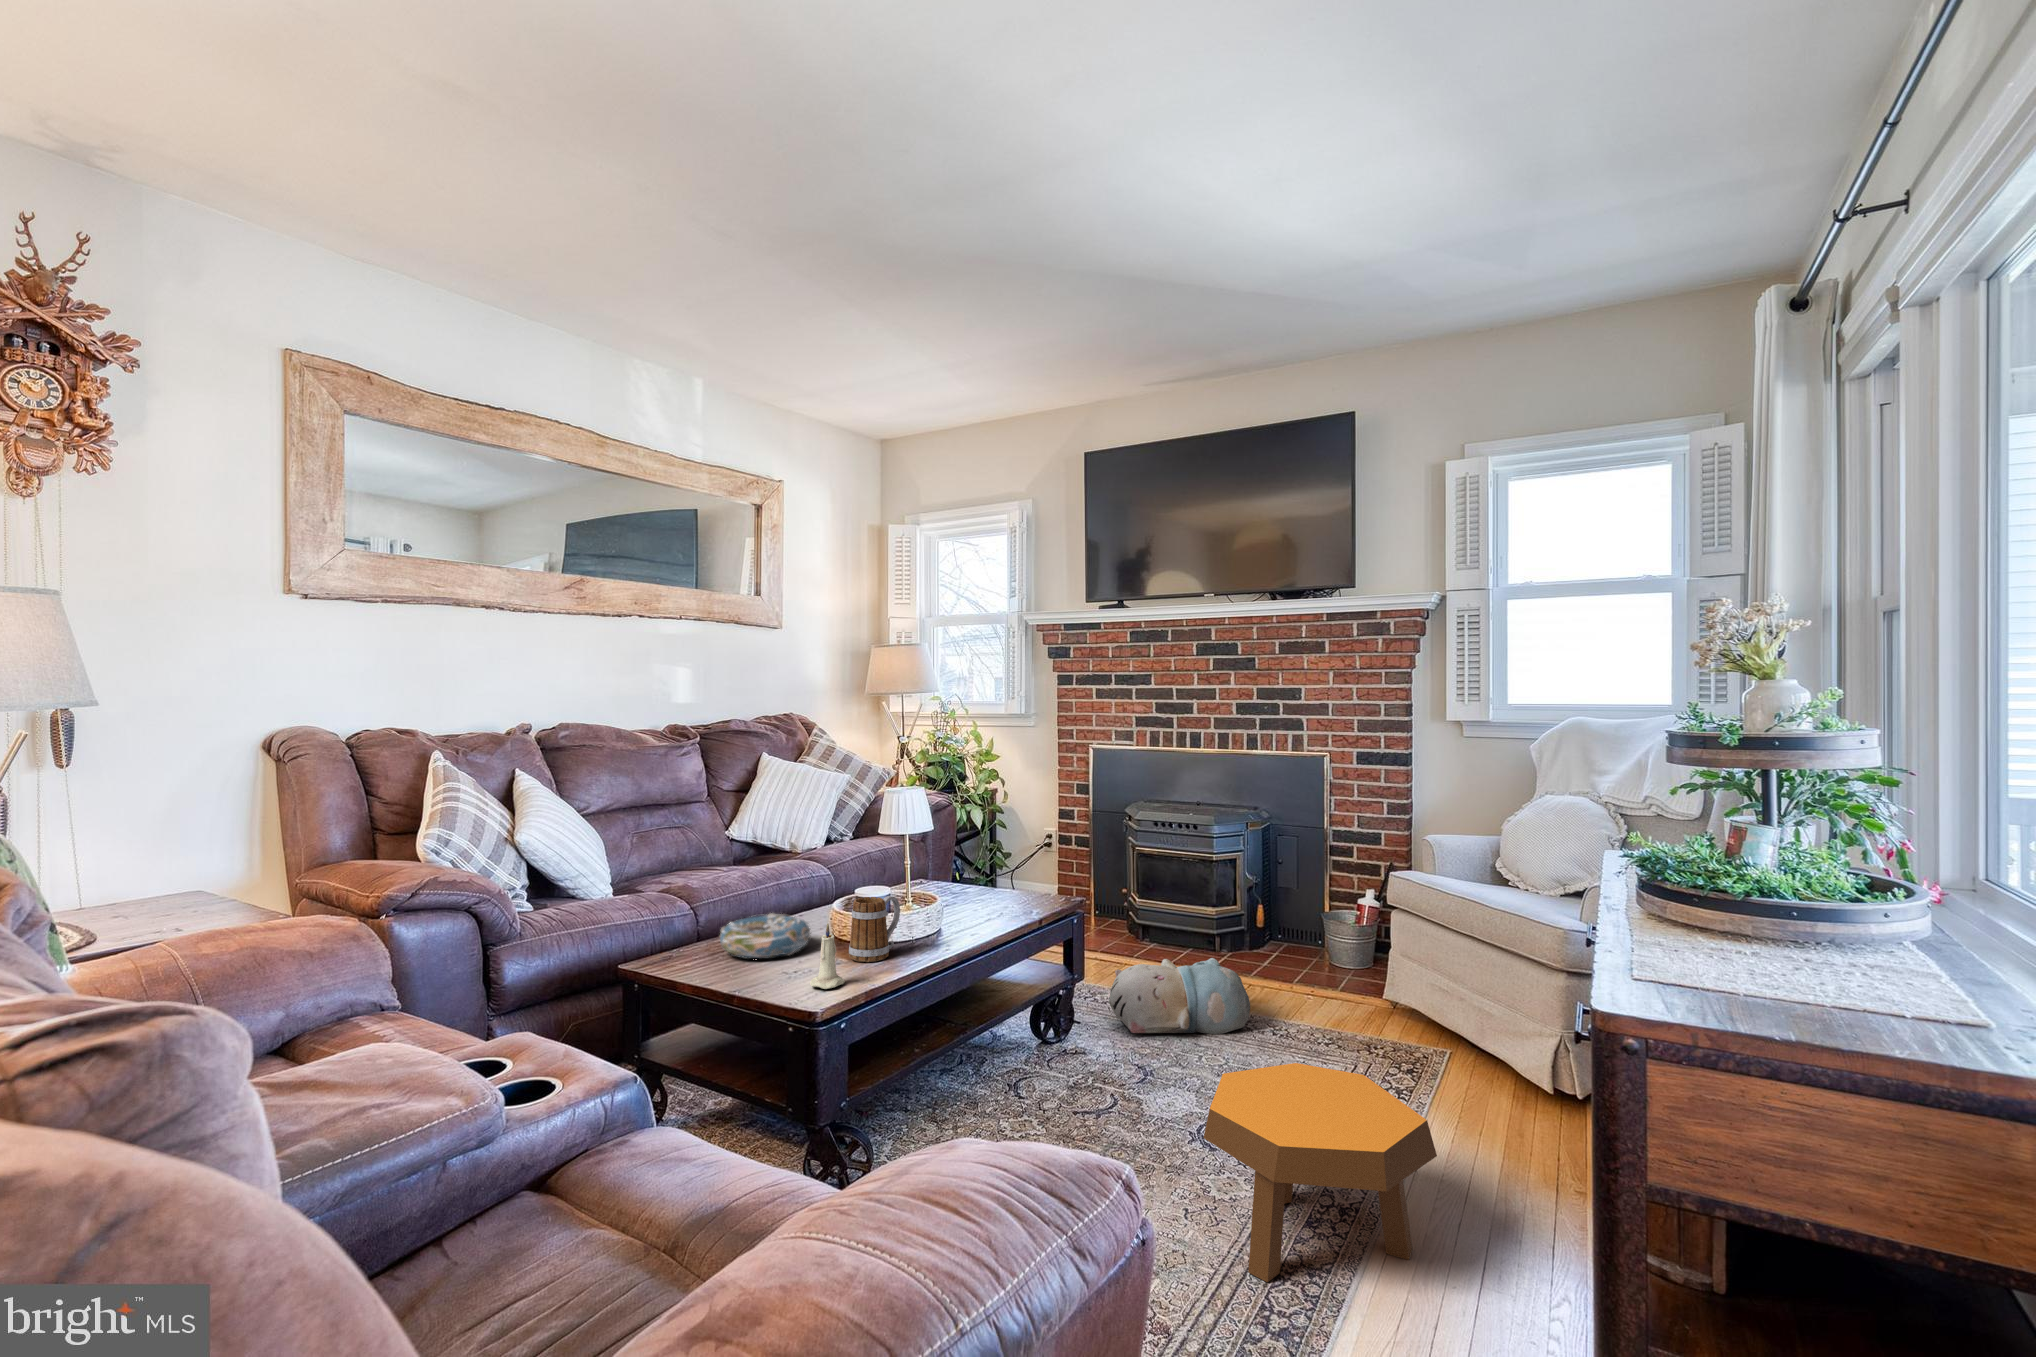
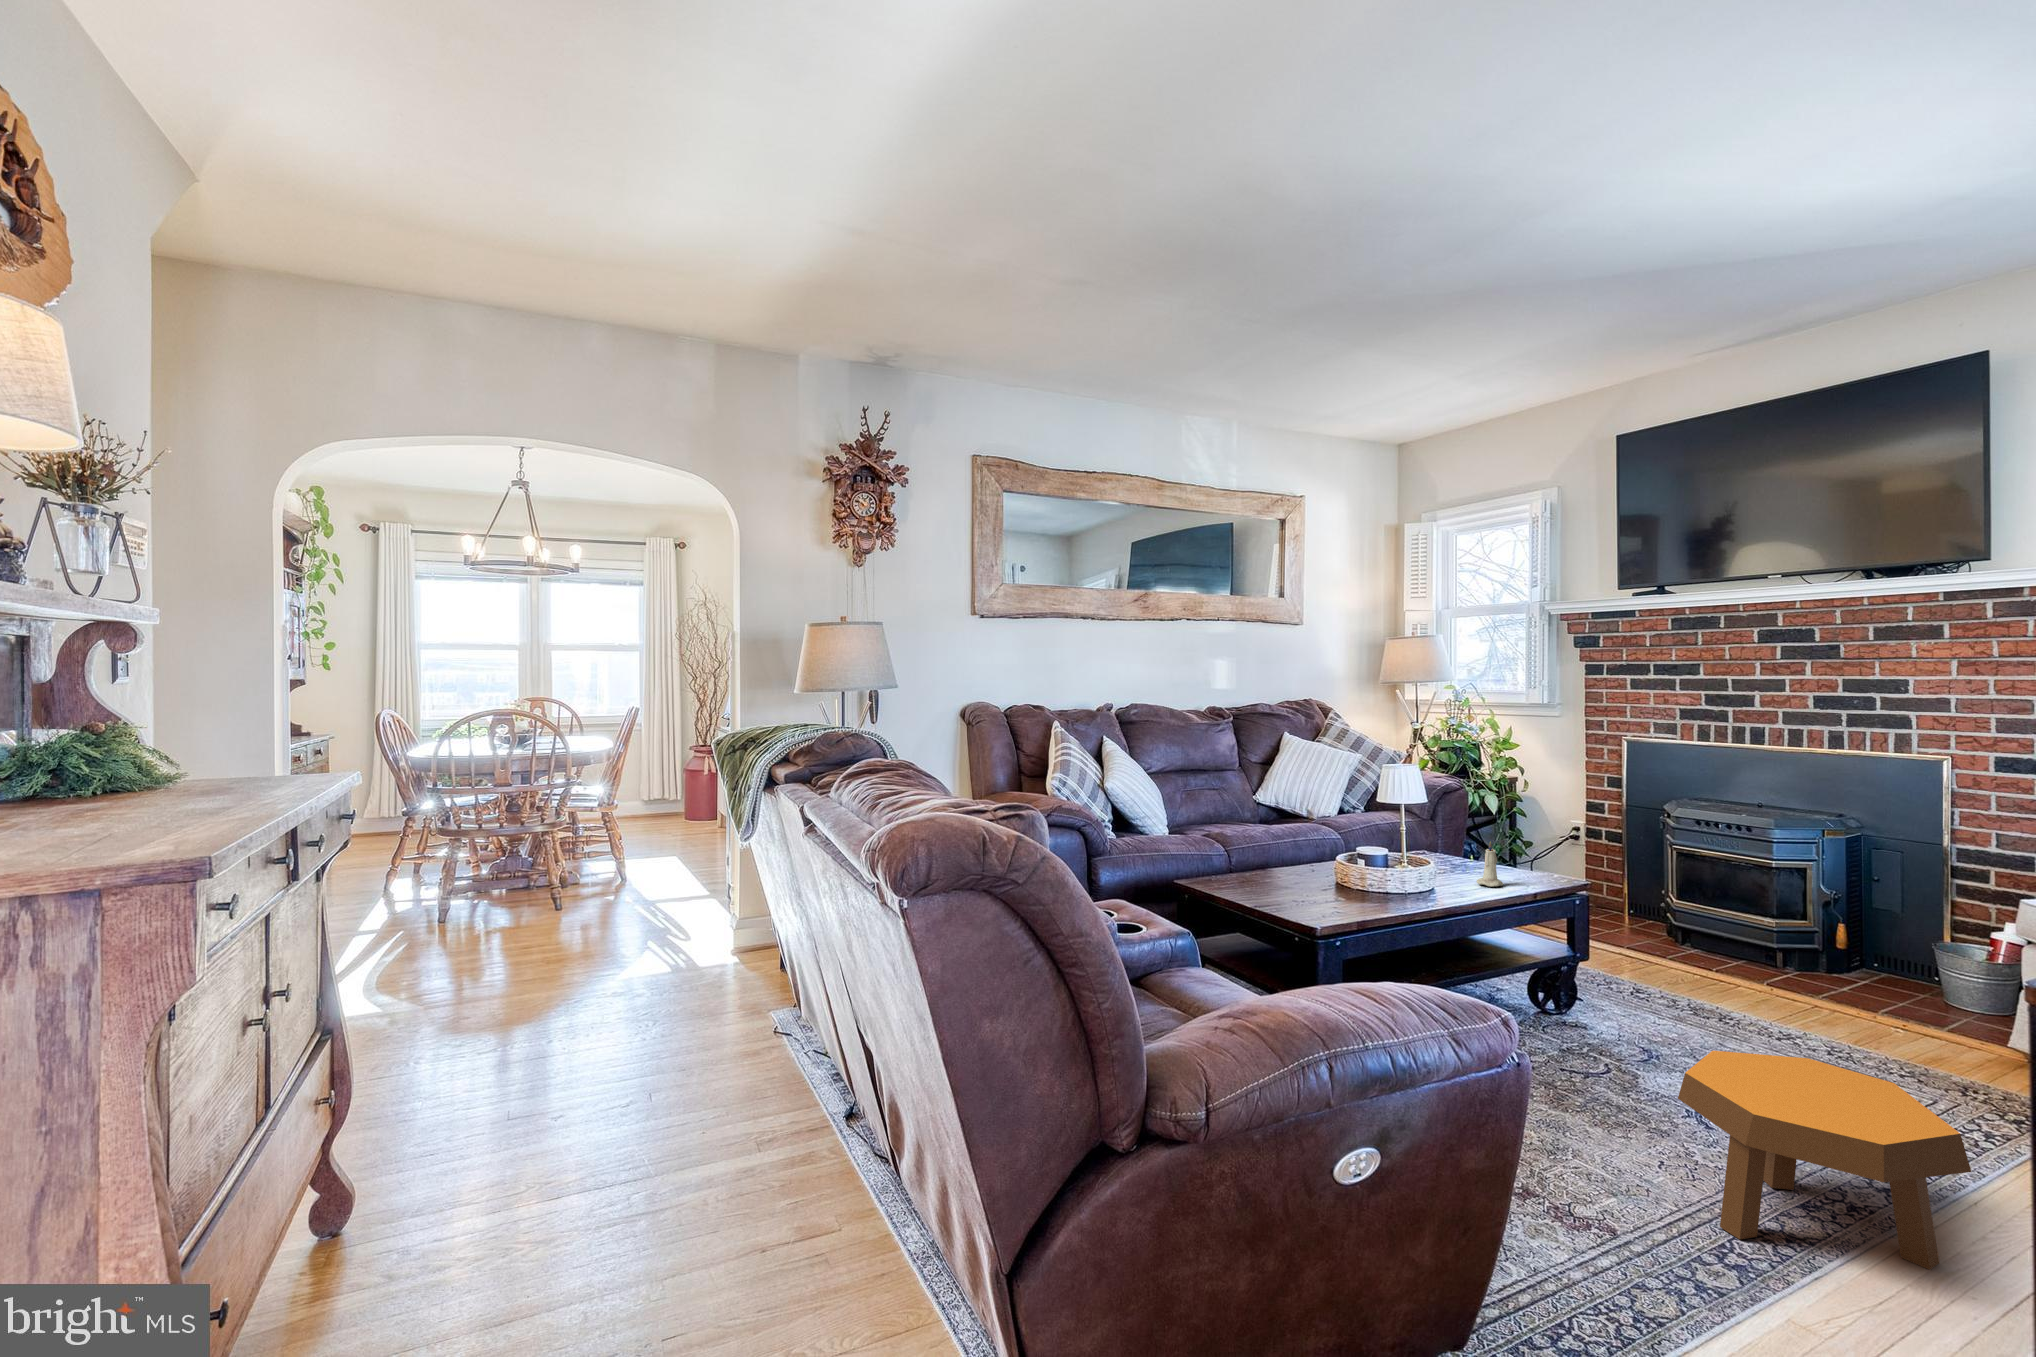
mug: present [849,896,900,962] -> none [1347,853,1393,906]
decorative bowl: present [719,913,811,957] -> none [1242,859,1317,893]
candle: present [810,924,845,989] -> present [1476,841,1504,887]
plush toy: present [1109,958,1250,1034] -> none [1620,955,1796,1039]

